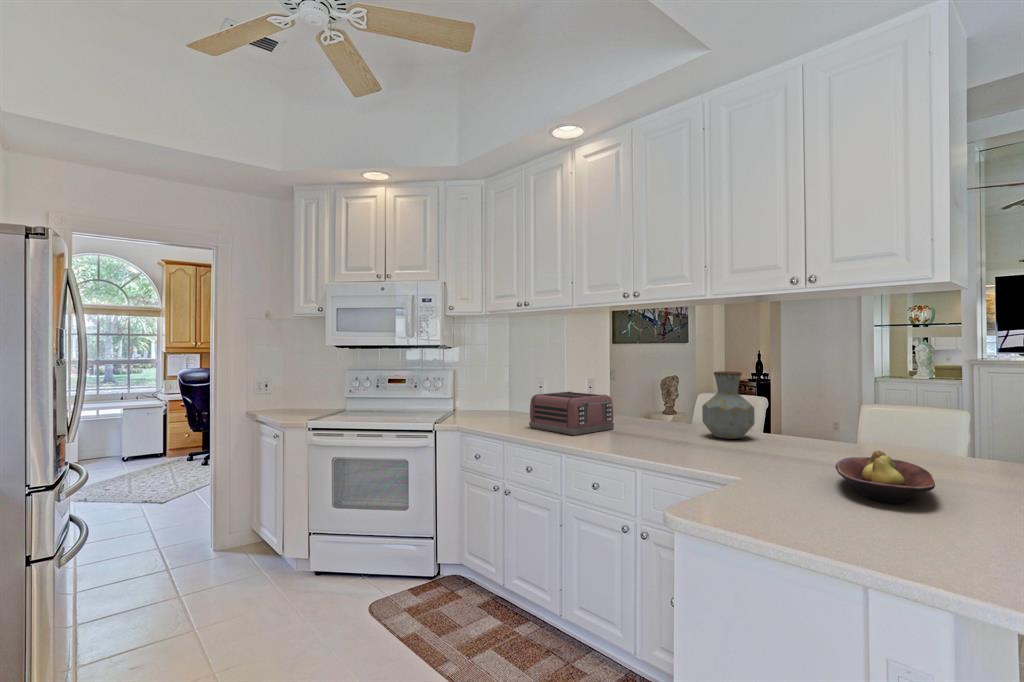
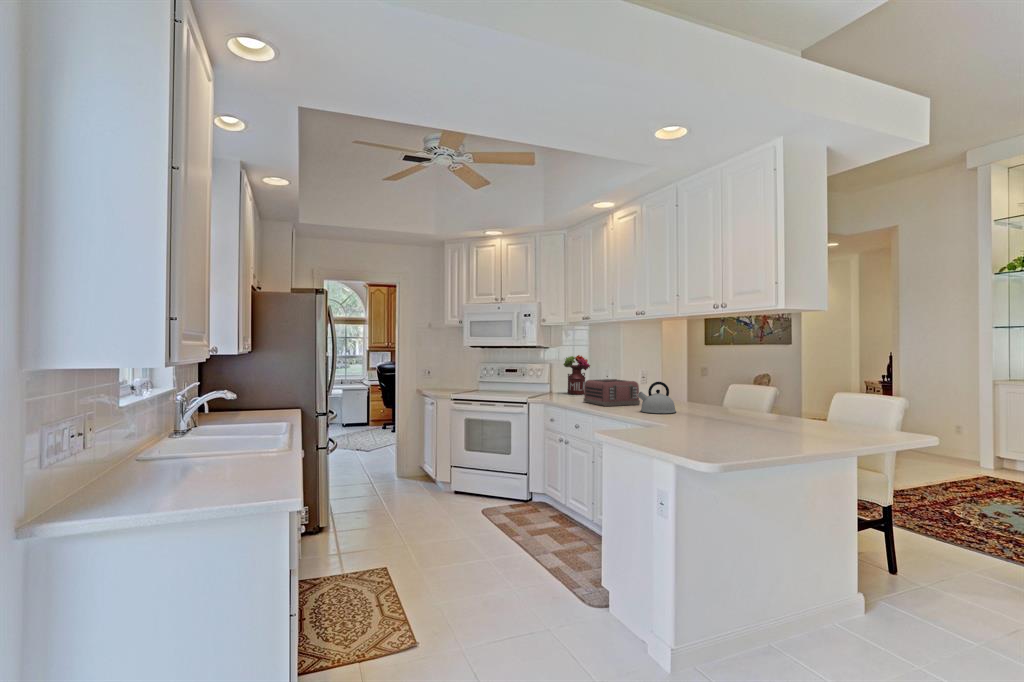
flower arrangement: none [480,357,518,413] -> present [563,355,590,395]
vase: present [702,371,755,439] -> none [694,366,727,412]
kettle: none [636,397,692,447] -> present [638,382,676,413]
fruit bowl: present [836,451,935,504] -> none [707,411,769,437]

